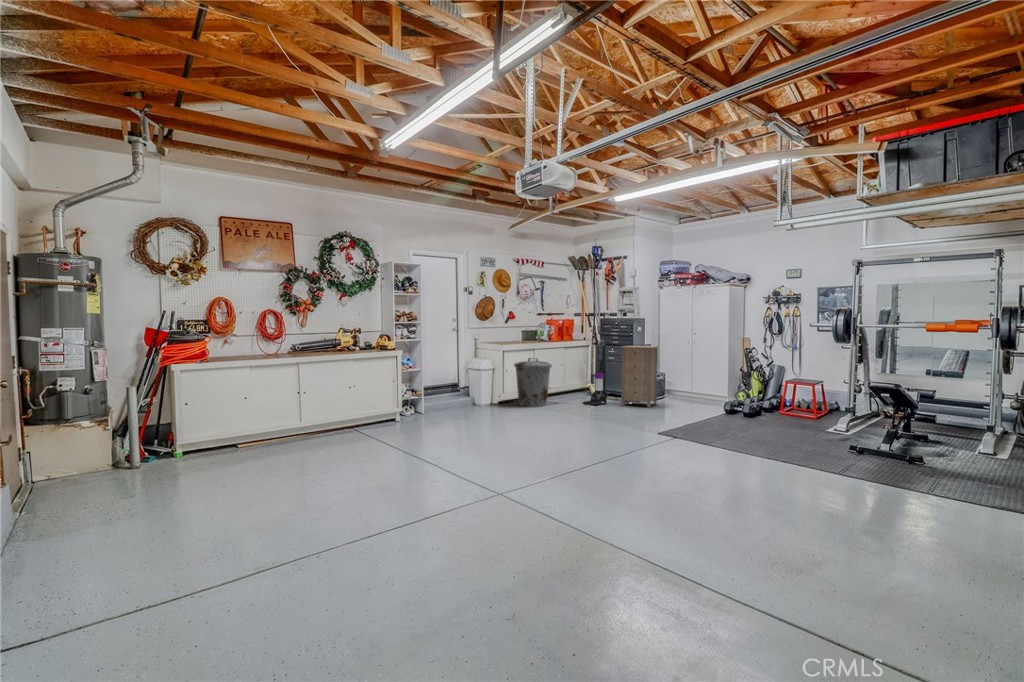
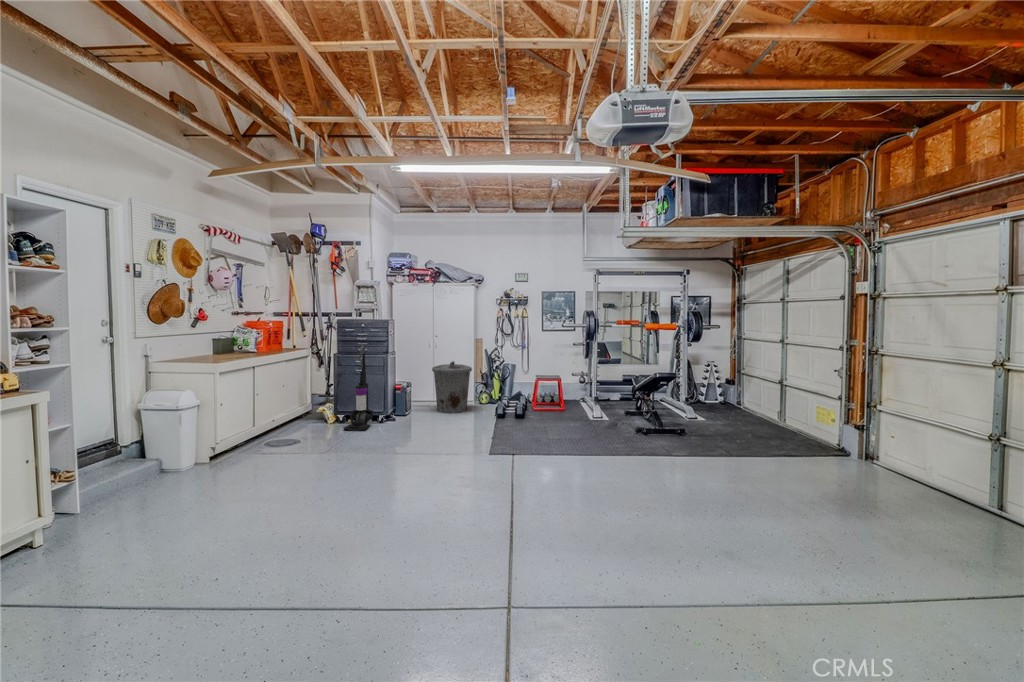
storage cabinet: present [621,346,658,408] -> none [388,351,427,423]
trash can: present [514,358,552,407] -> present [432,361,472,413]

